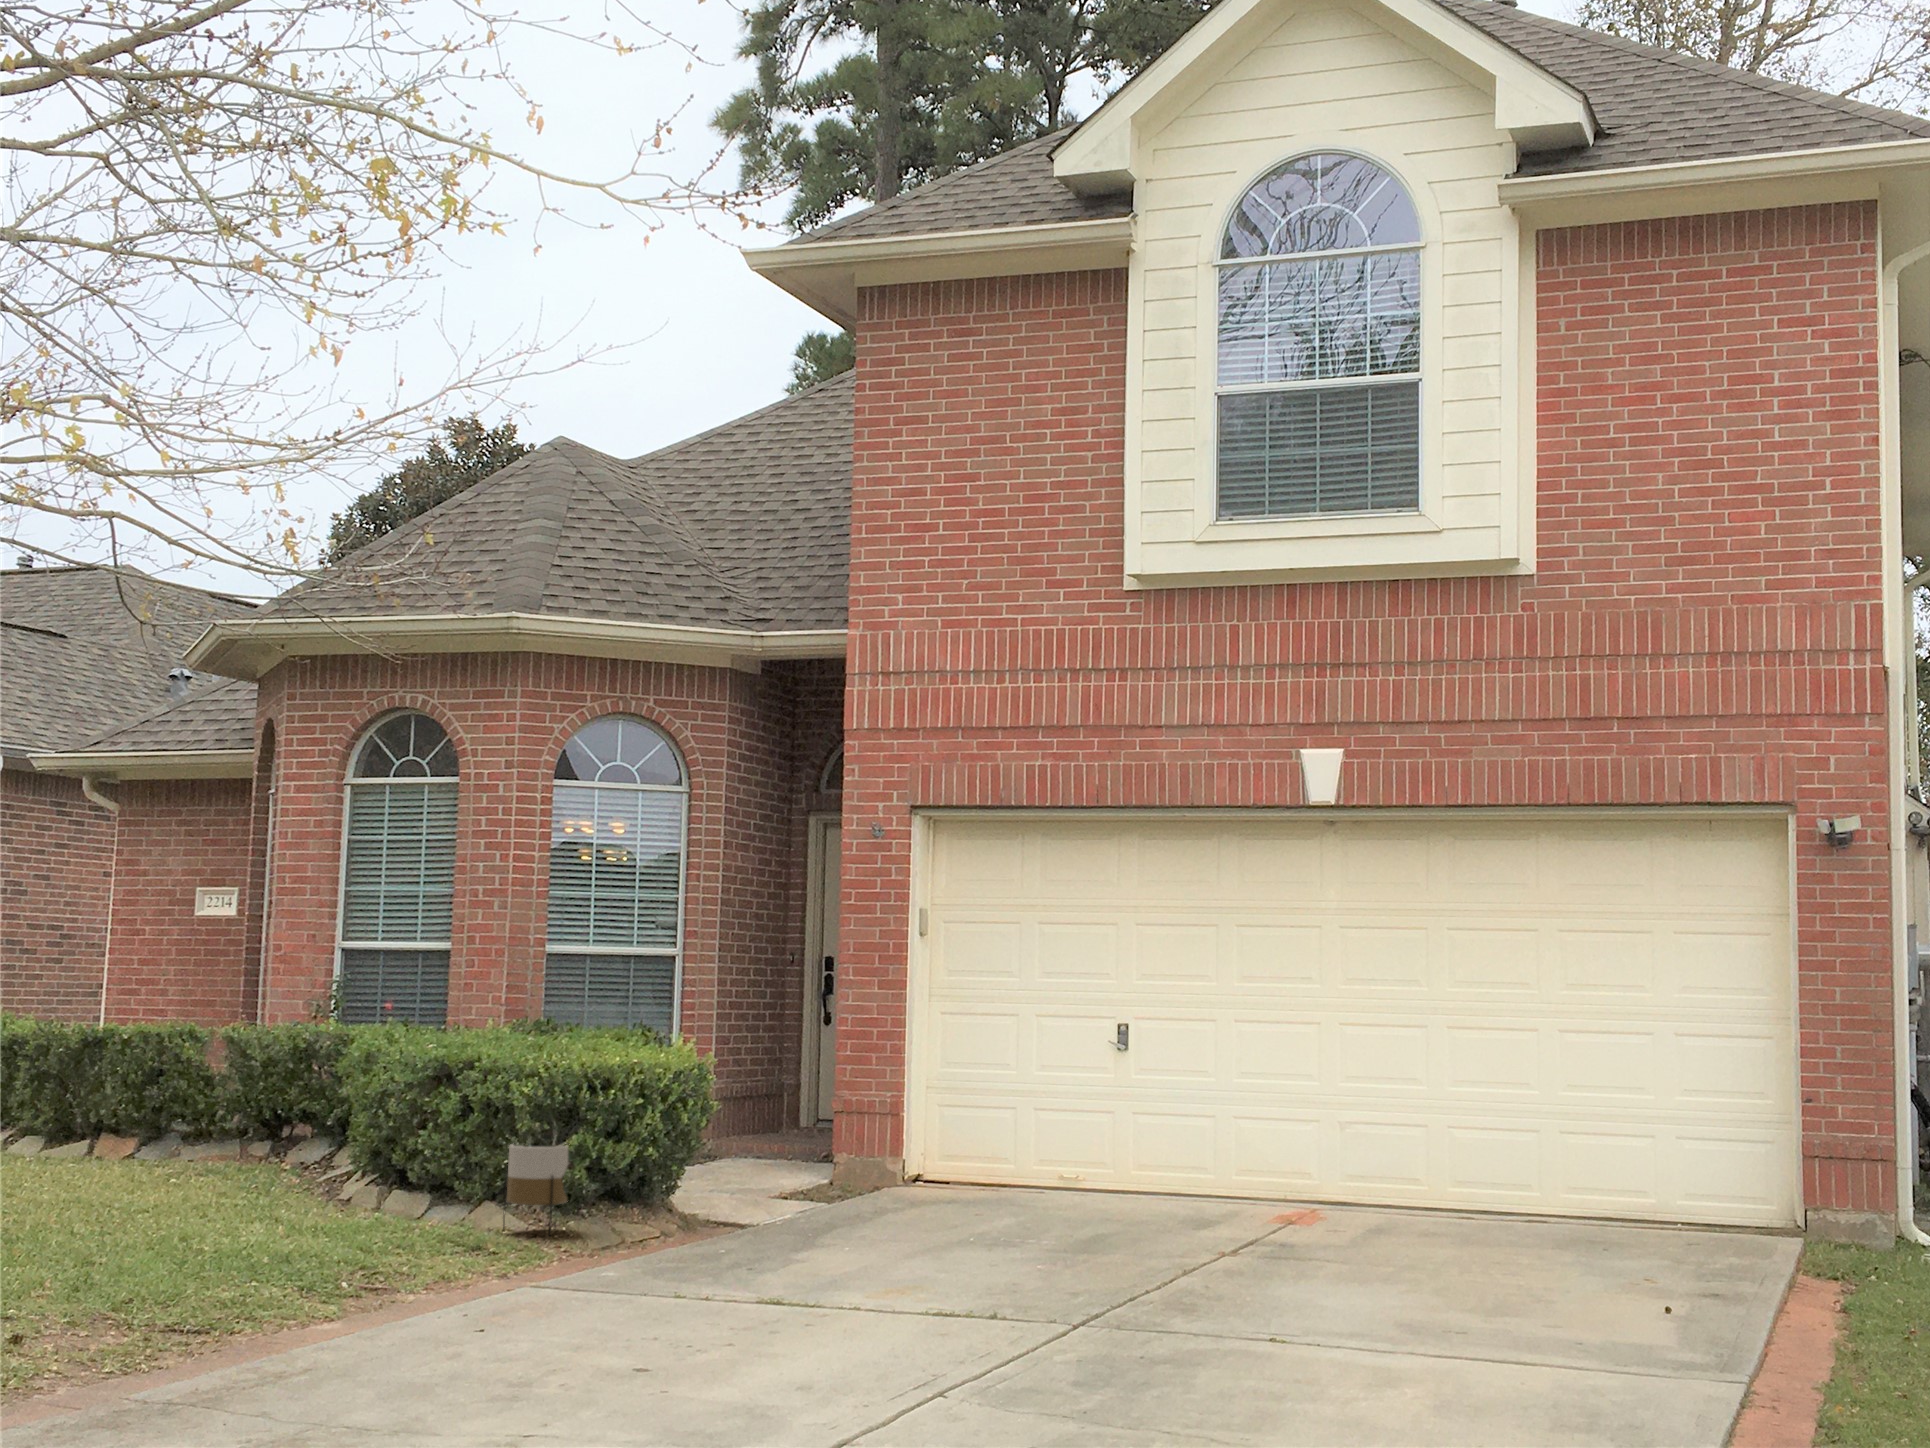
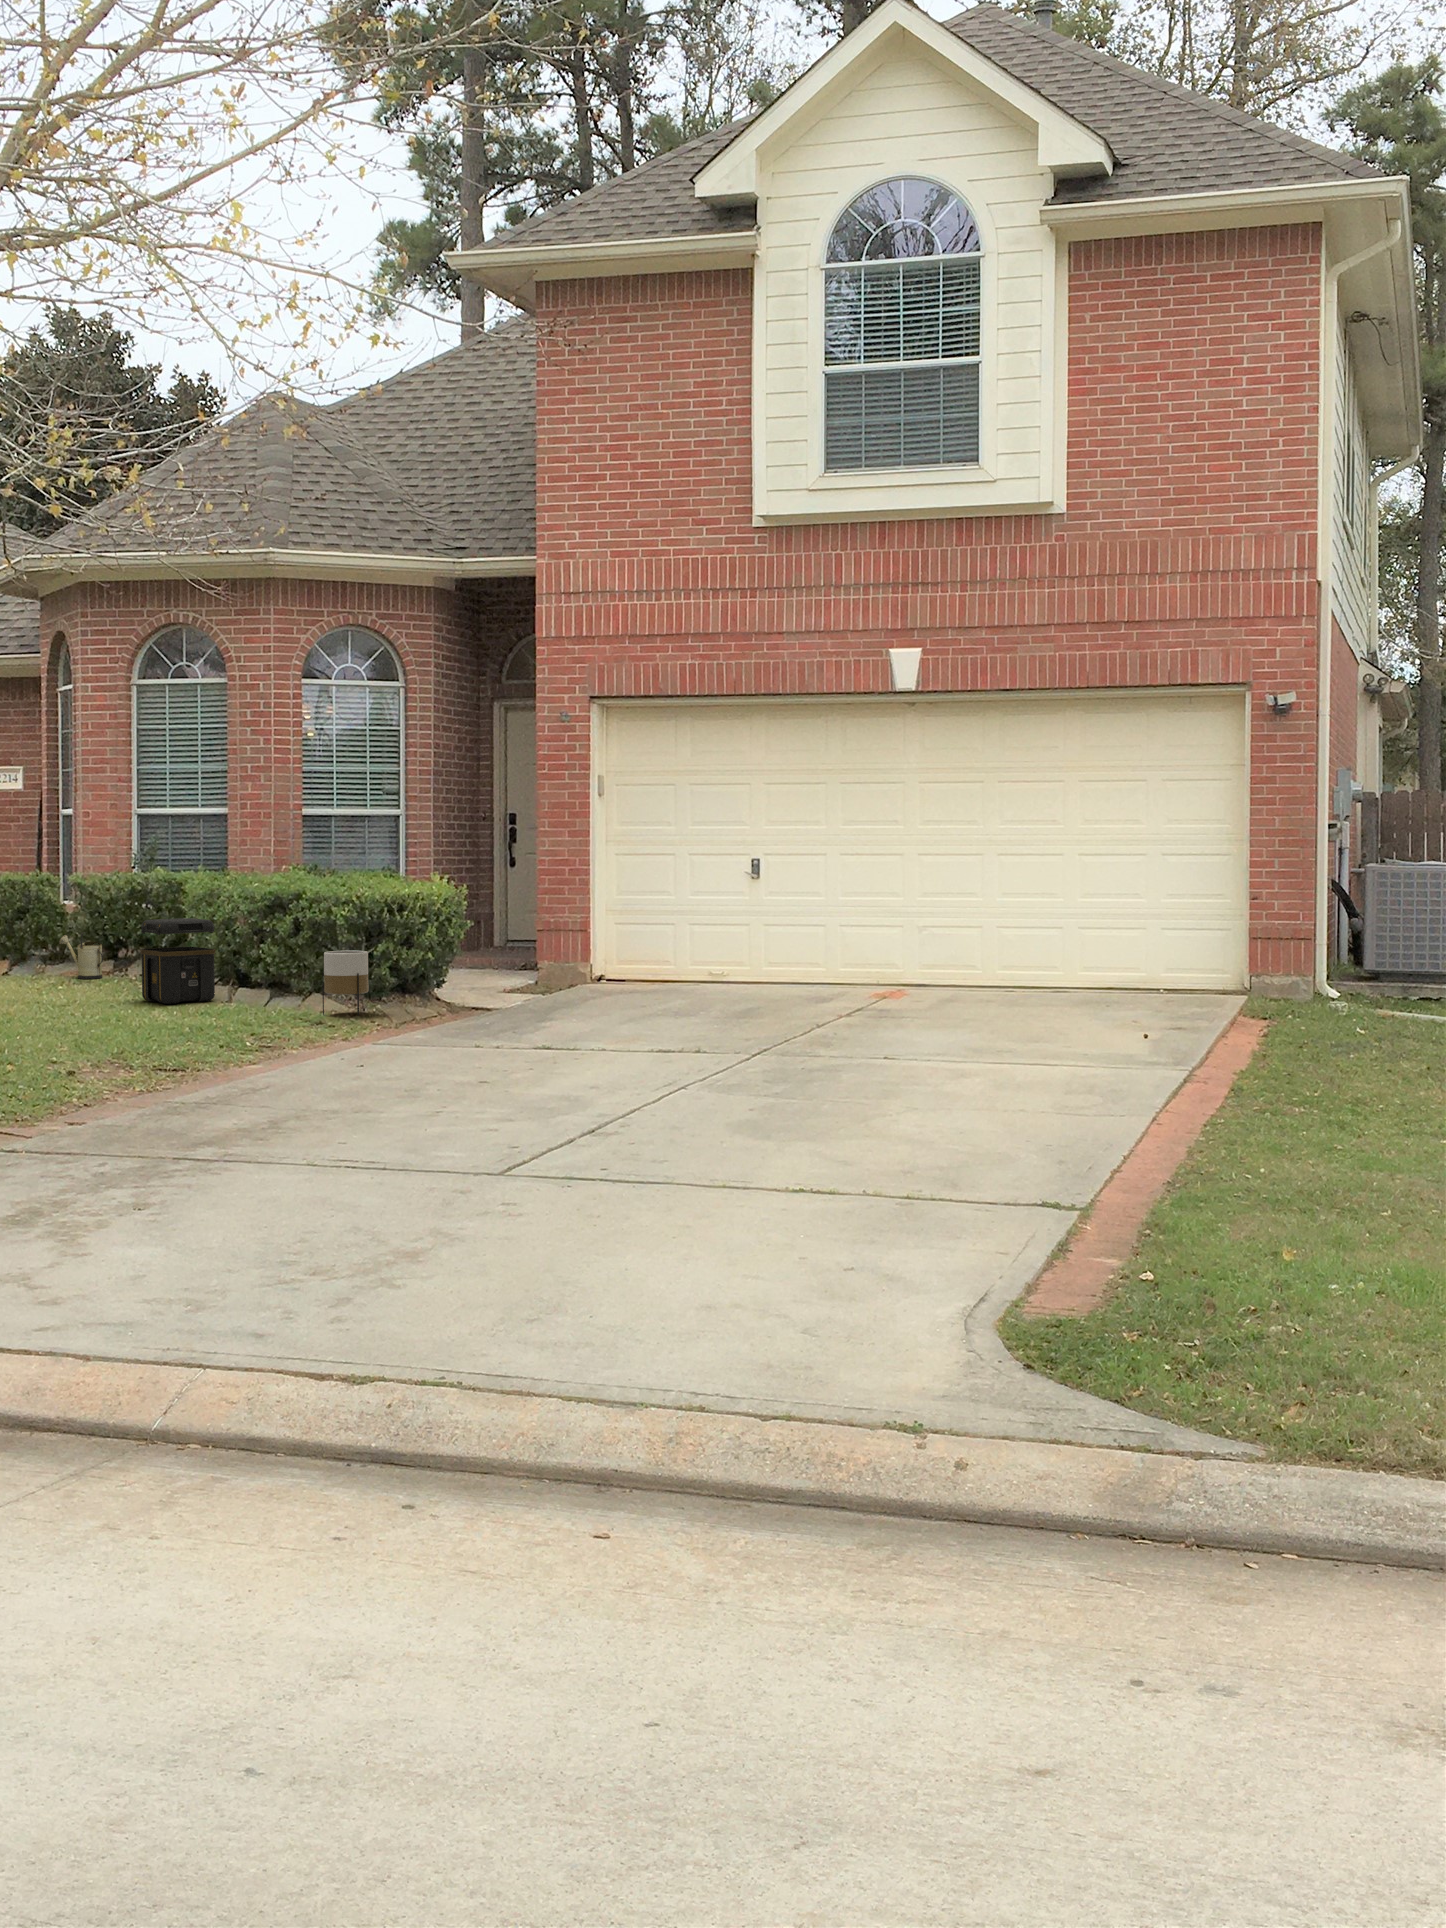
toolbox: none [277,1090,380,1209] -> present [140,918,216,1004]
watering can: none [205,1102,259,1166] -> present [59,933,103,979]

